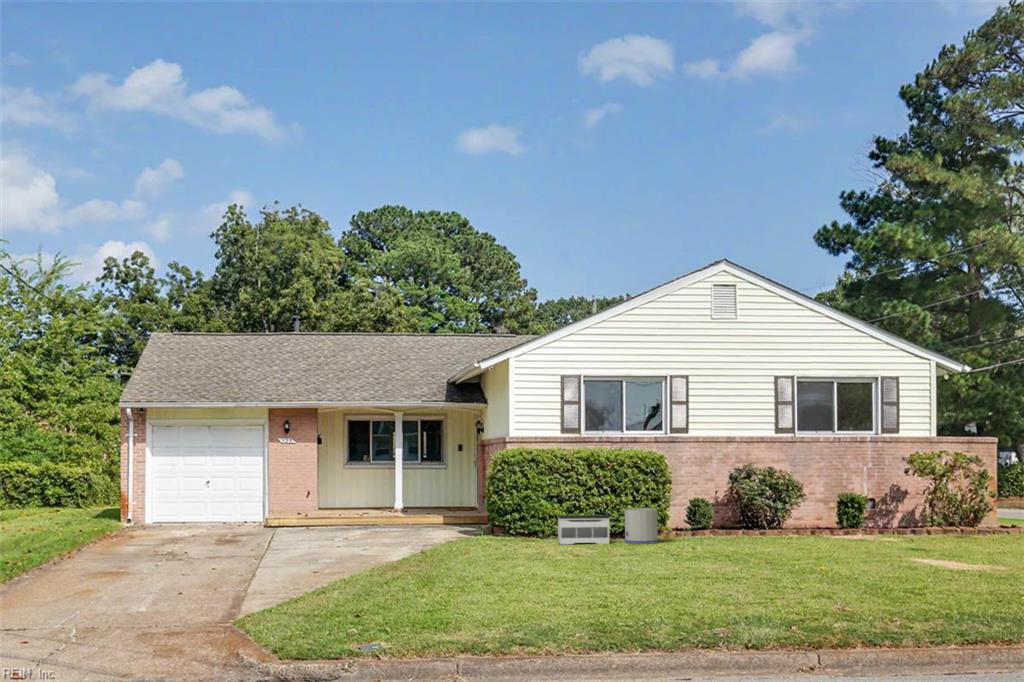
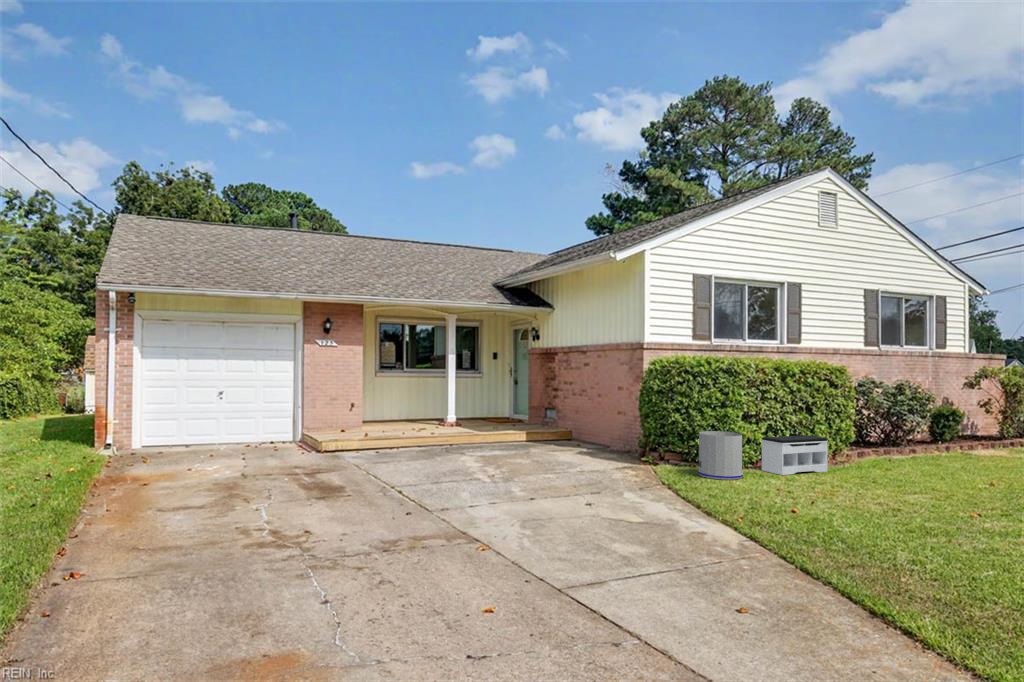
trash can: present [625,508,658,544] -> present [698,431,743,480]

